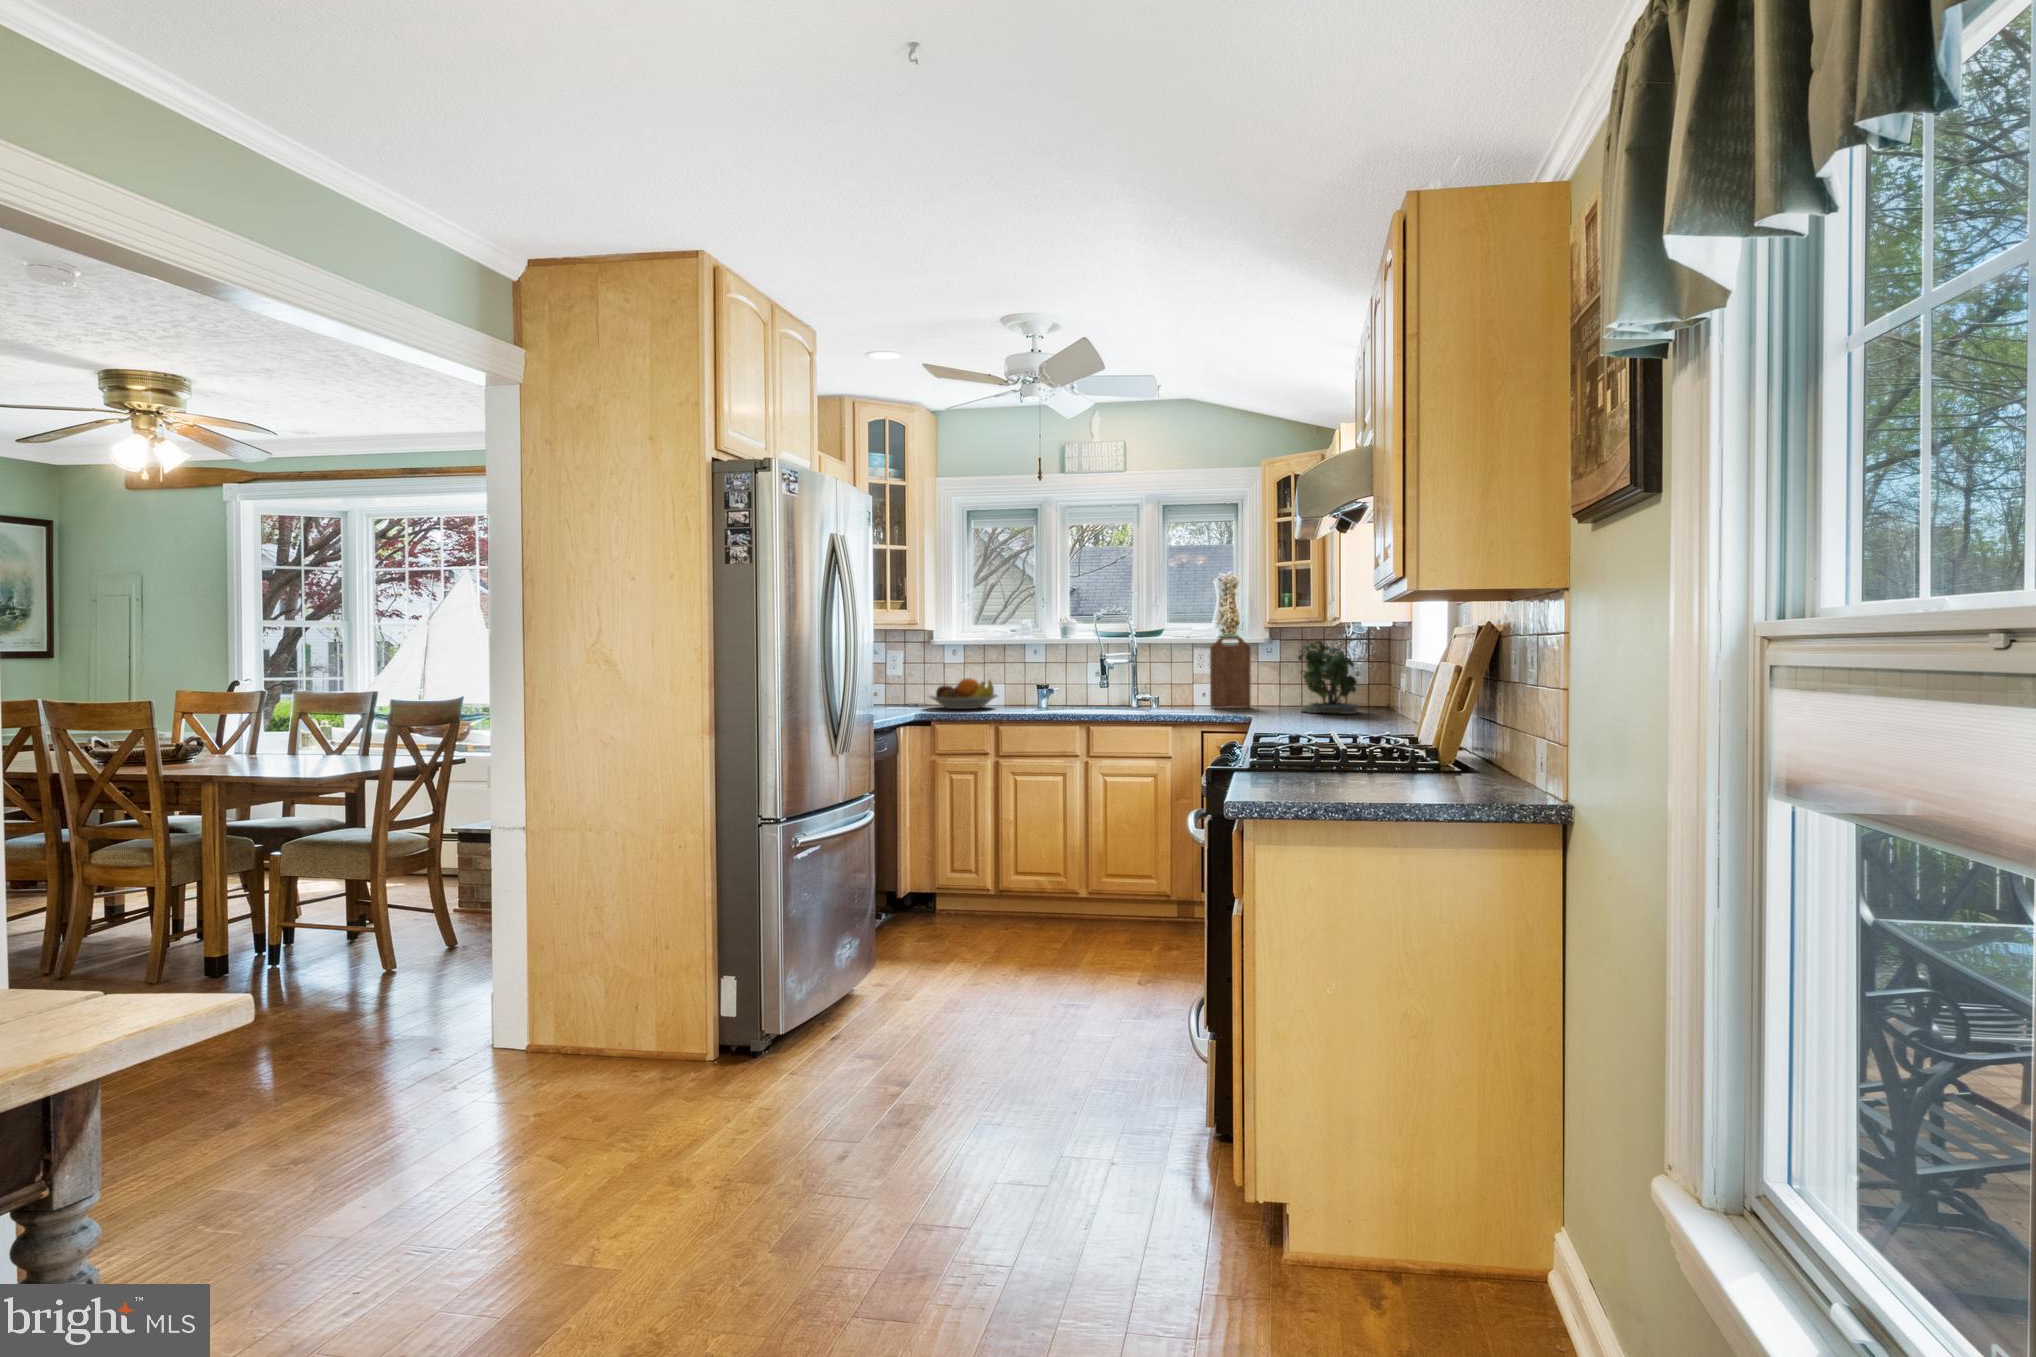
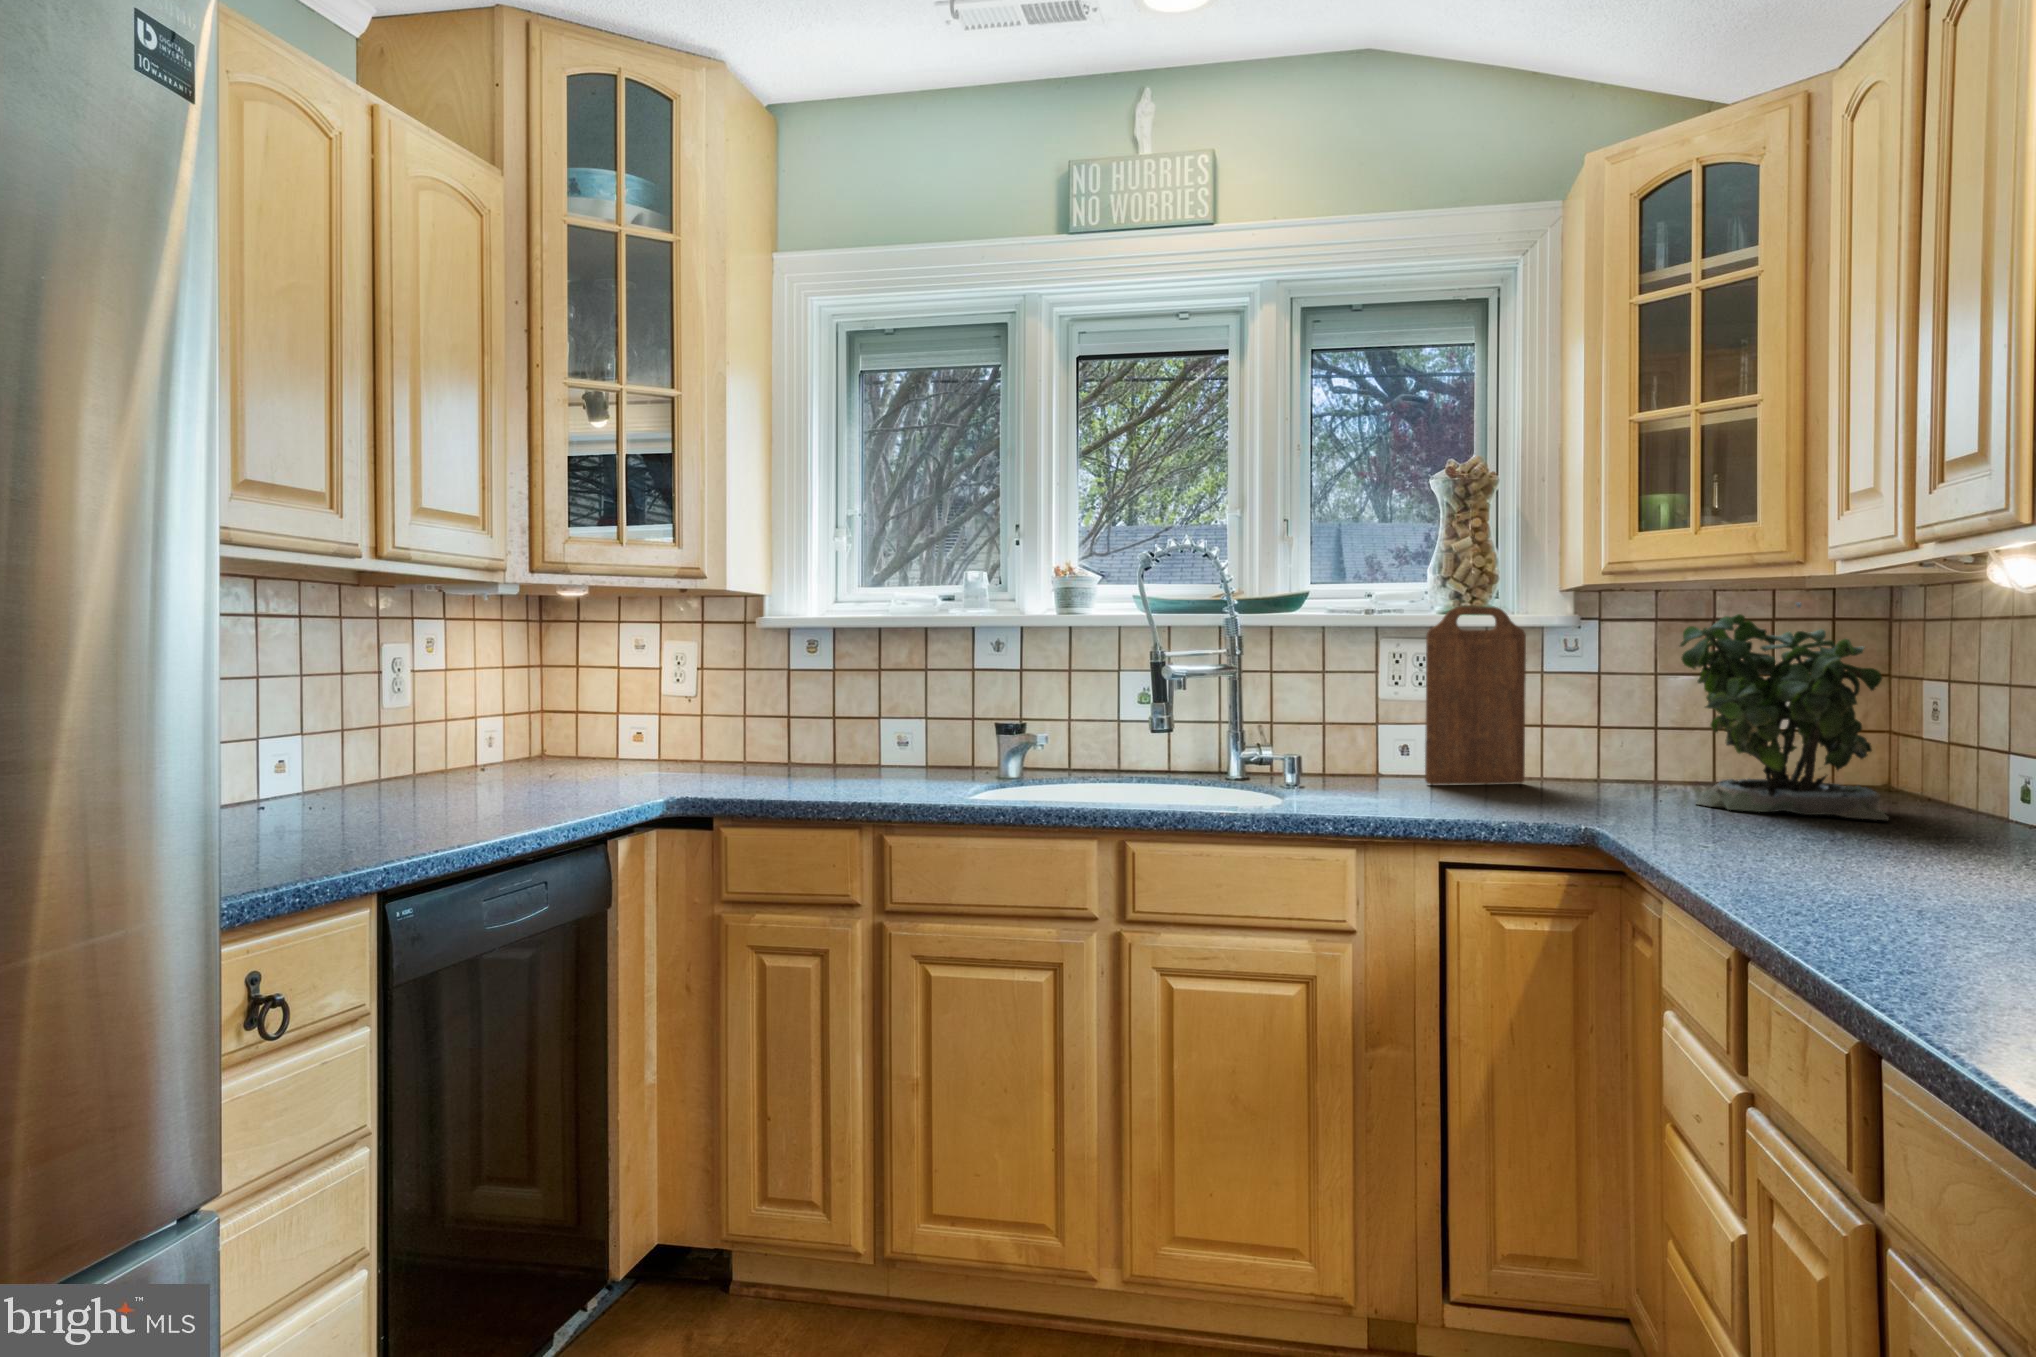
fruit bowl: present [930,678,997,709] -> none [734,704,906,779]

